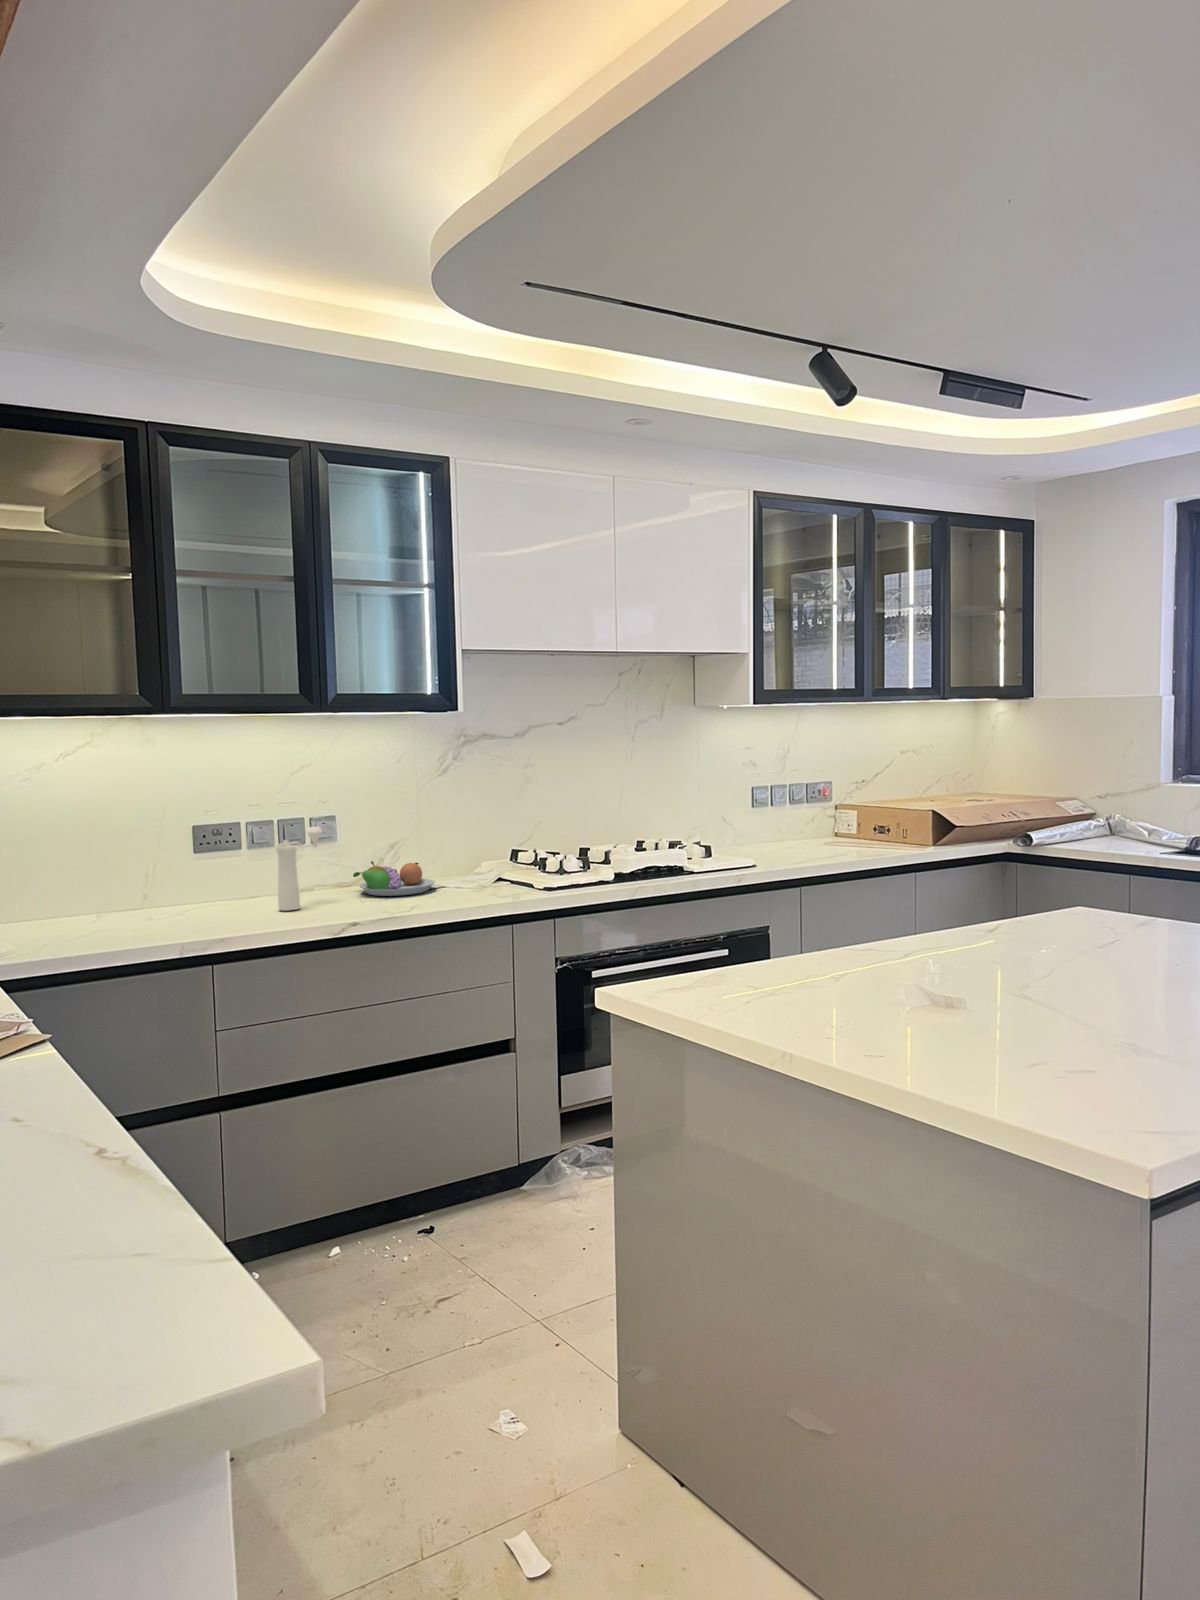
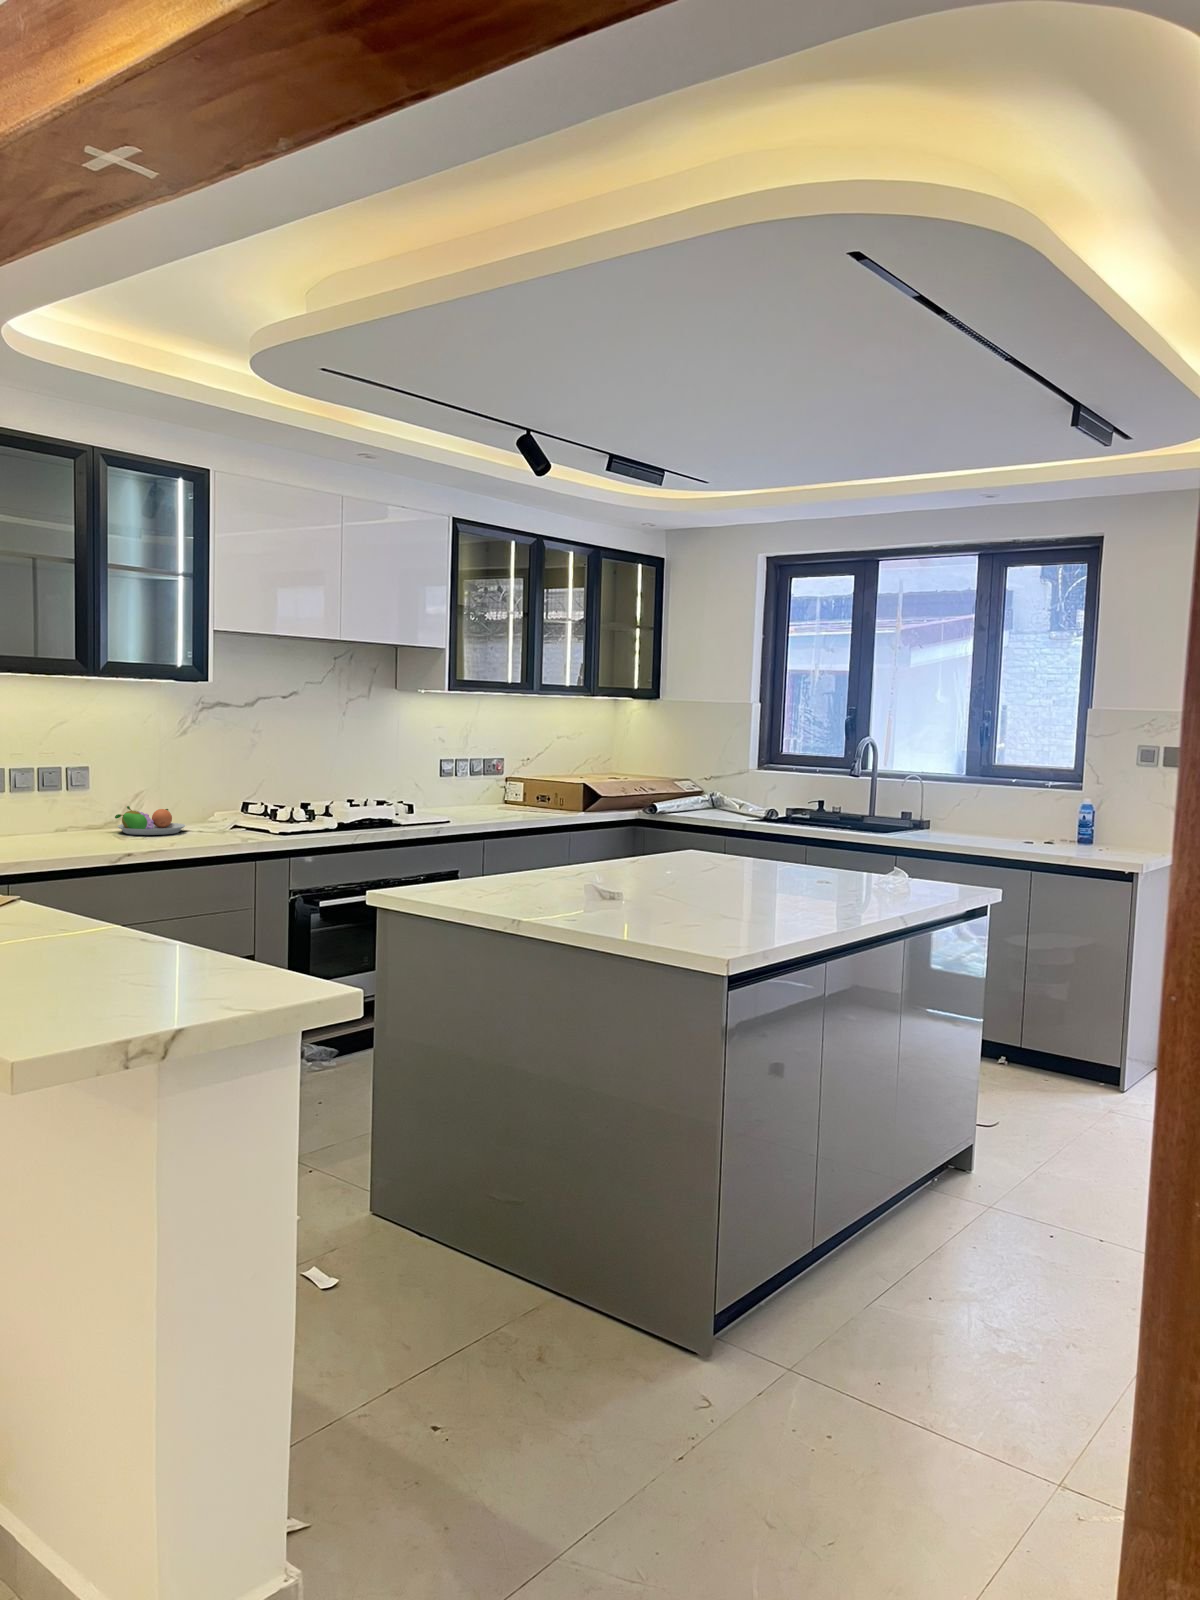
pepper mill: present [276,827,322,911] -> none [52,774,91,844]

